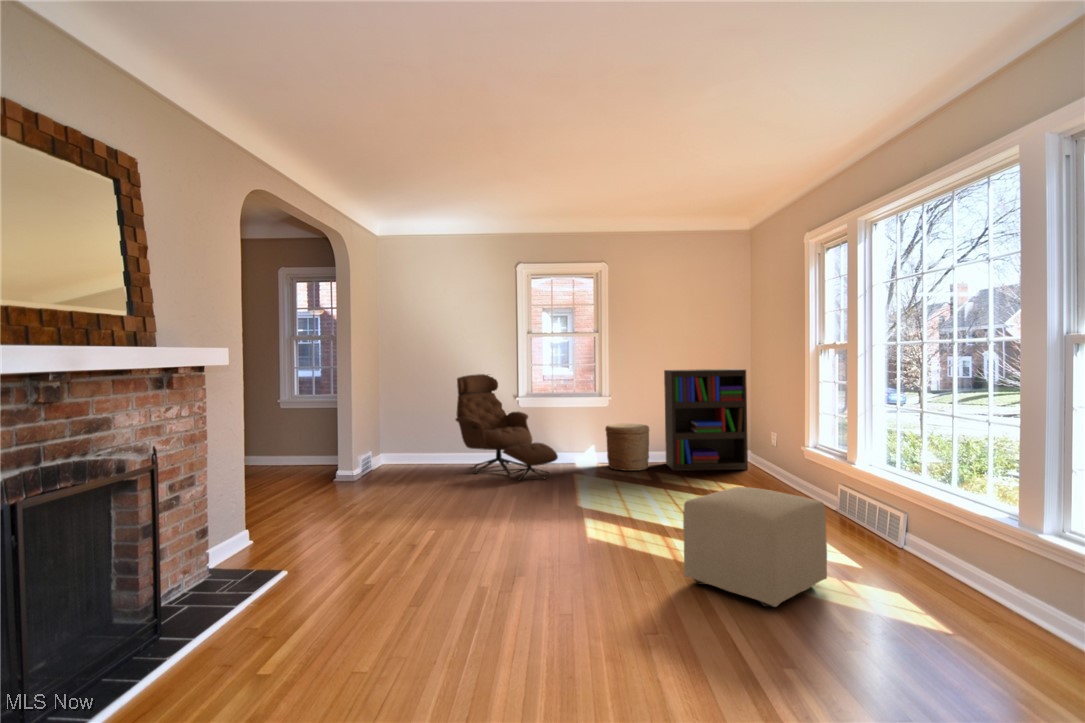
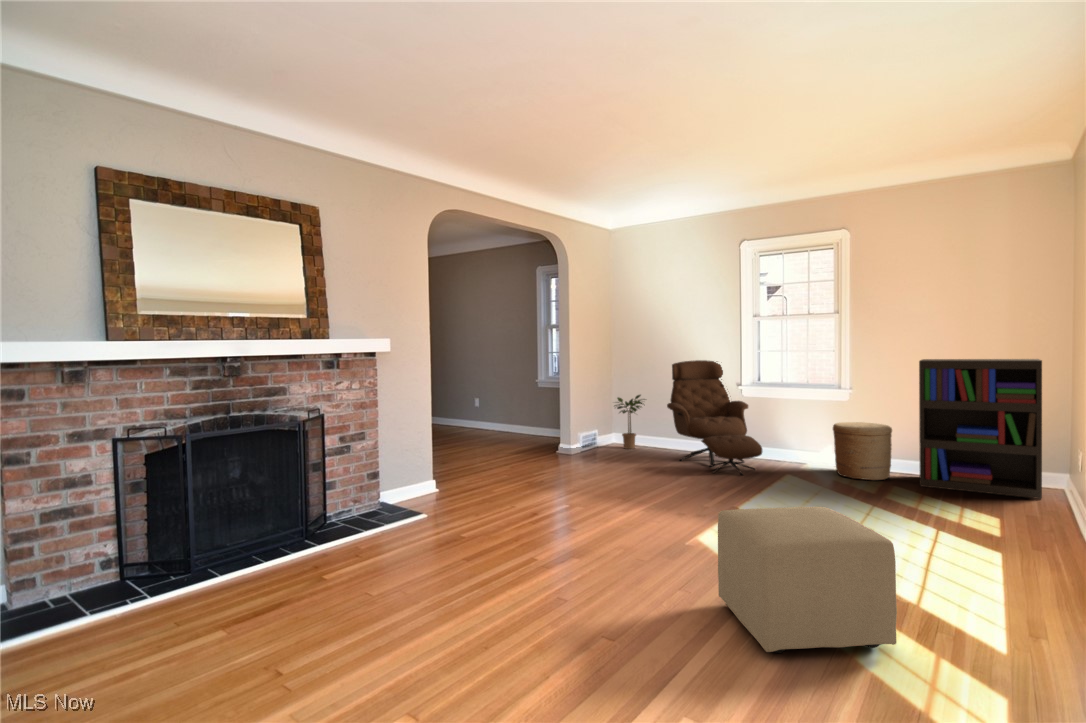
potted plant: none [387,411,427,469] -> present [615,395,645,449]

